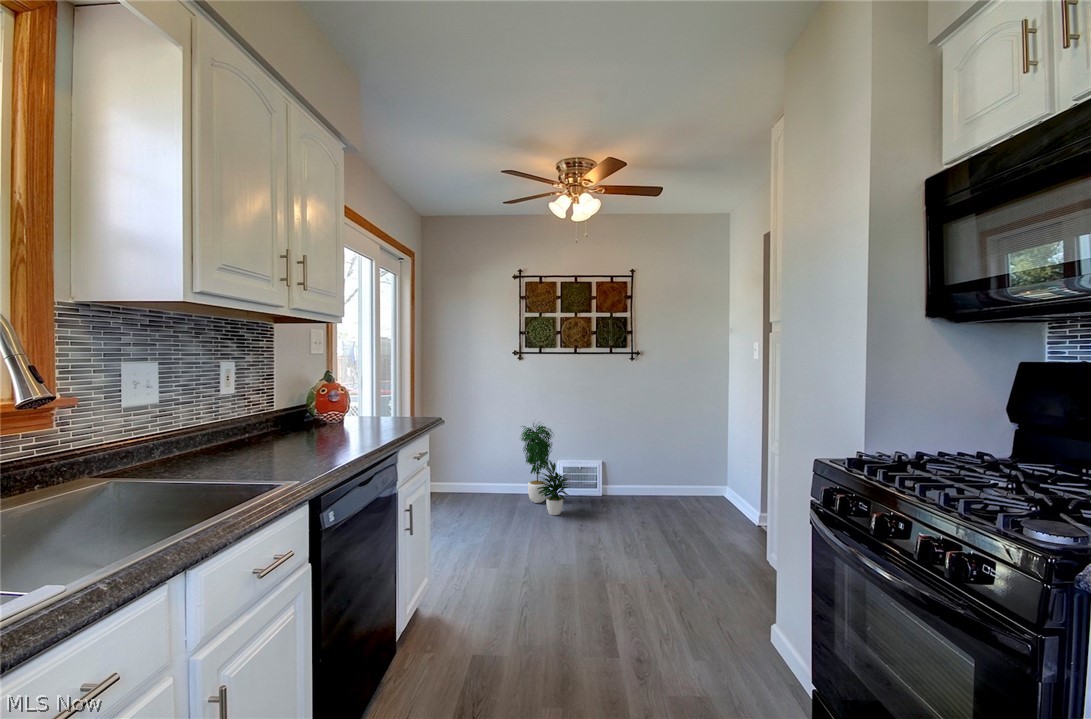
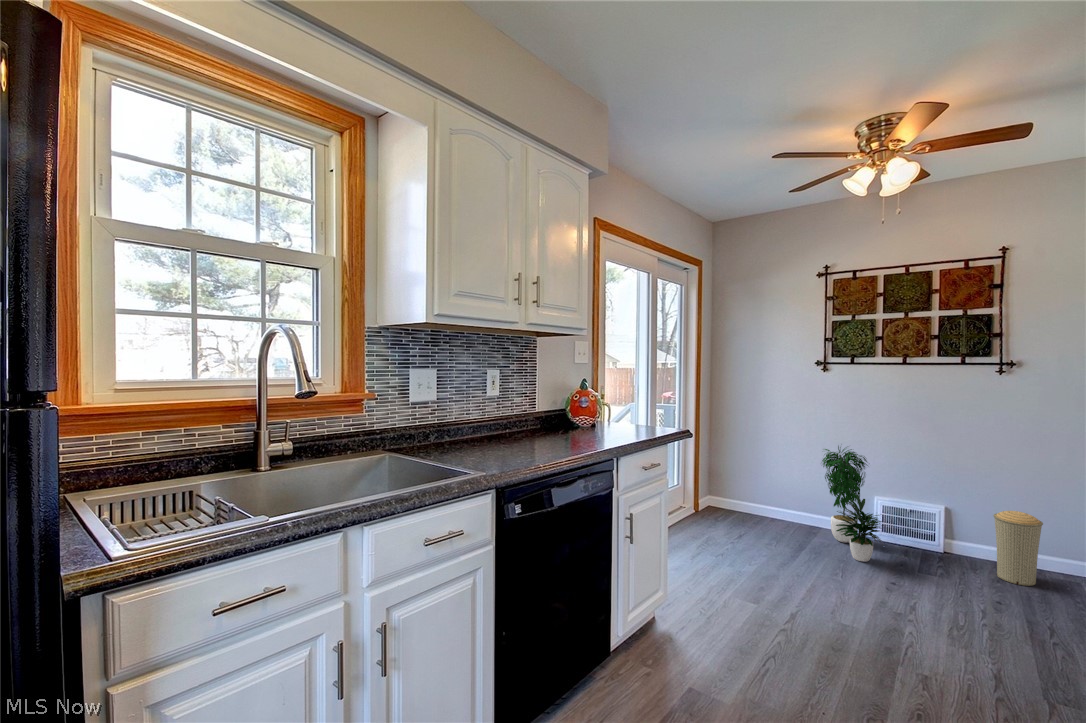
trash can: none [633,456,660,508] -> present [994,511,1043,586]

